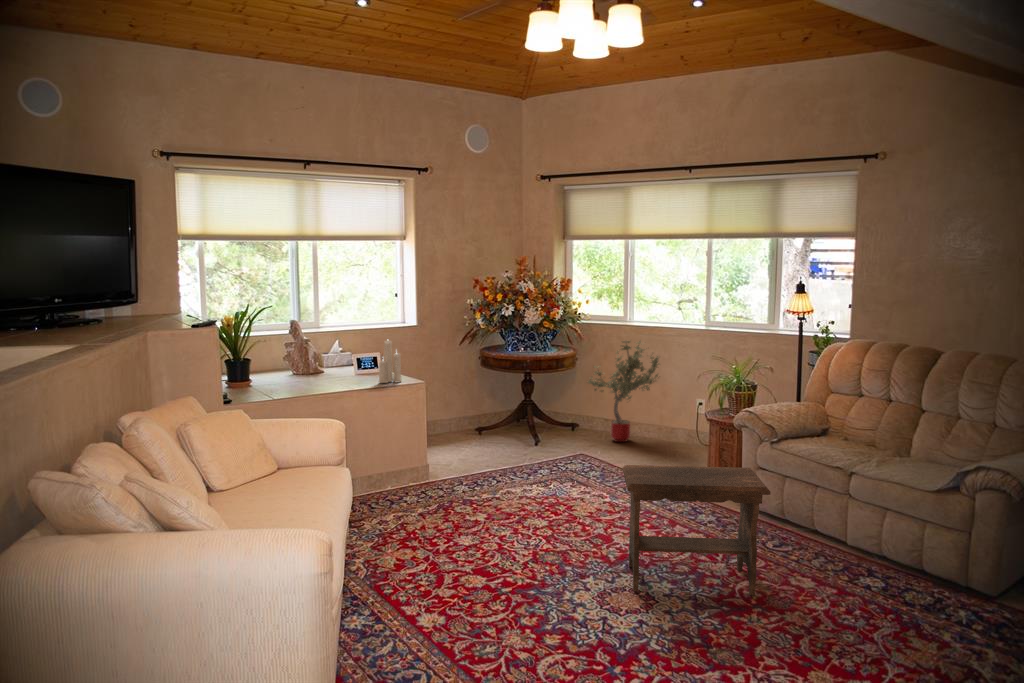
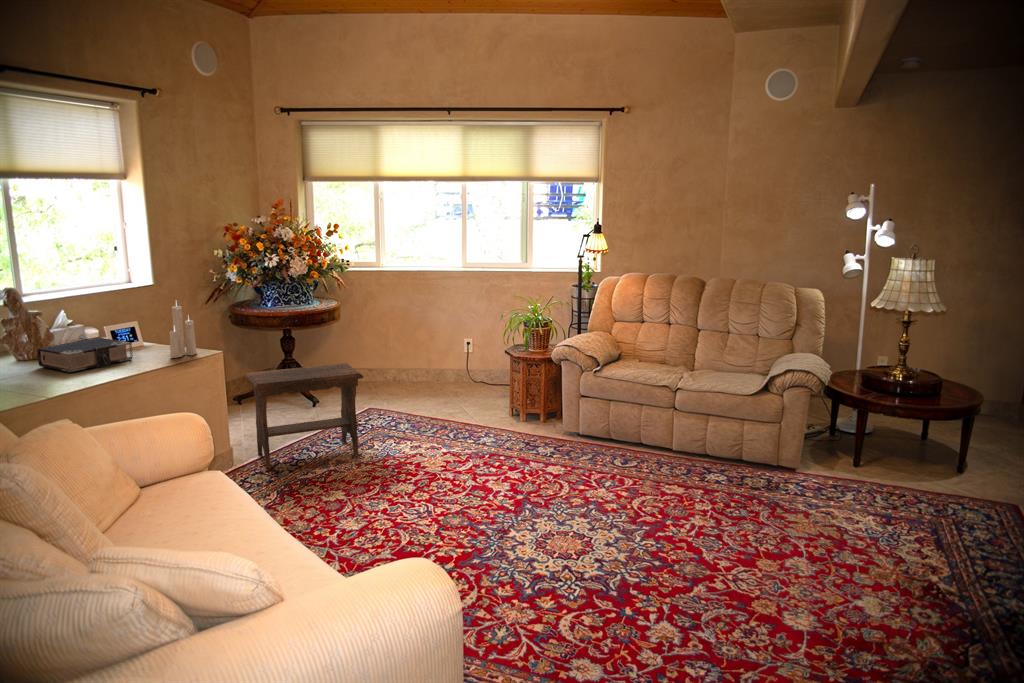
potted tree: present [588,341,660,442] -> none [352,285,436,391]
book: none [292,363,354,386] -> present [37,338,133,372]
footstool: present [623,465,770,595] -> present [246,363,363,468]

